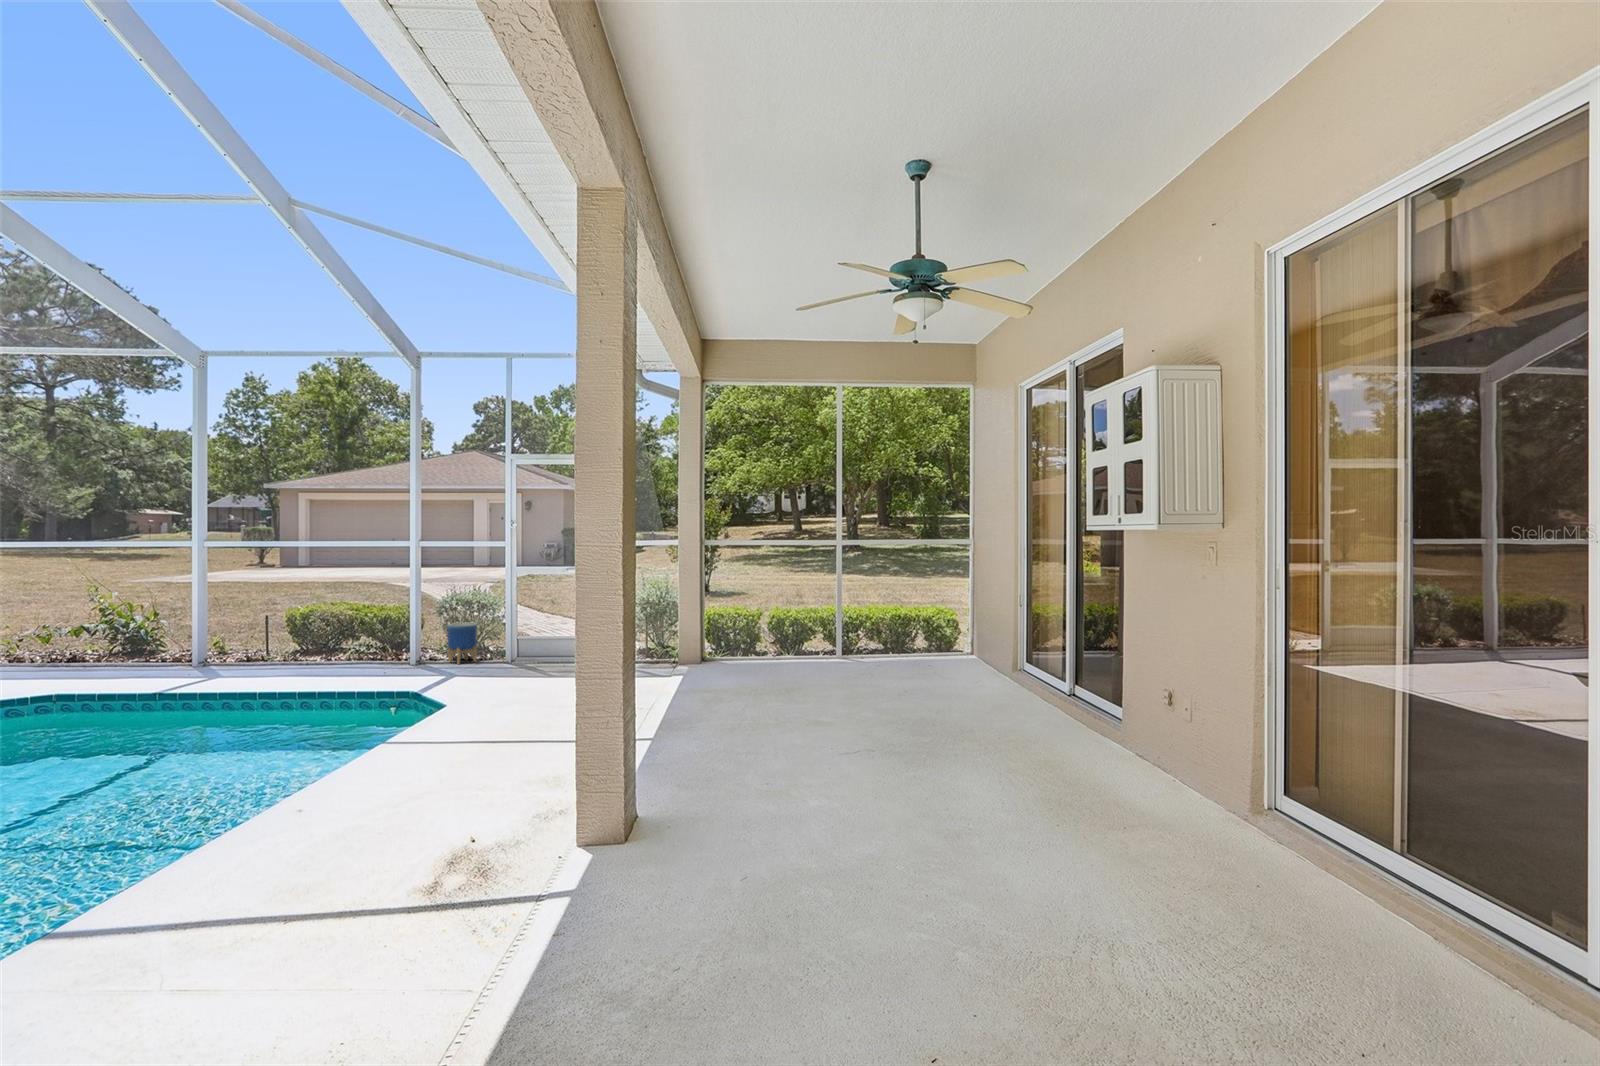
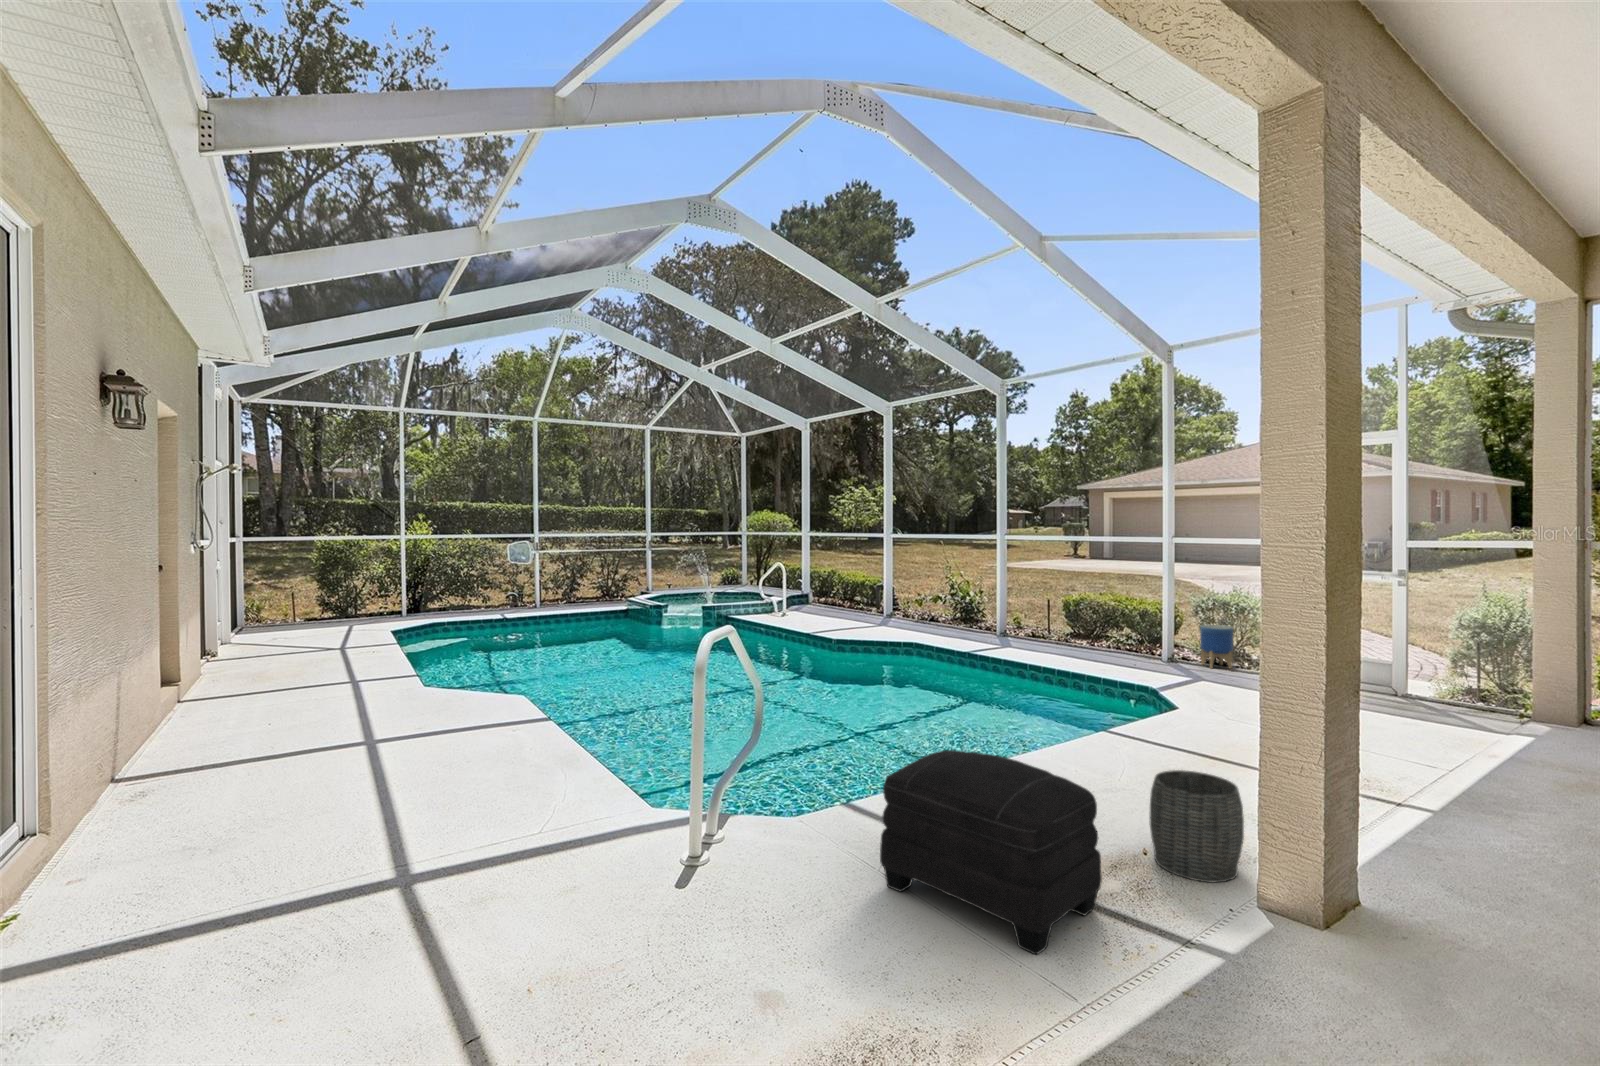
woven basket: none [477,749,557,848] -> present [1150,770,1244,882]
ottoman: none [171,785,457,996] -> present [880,750,1102,954]

